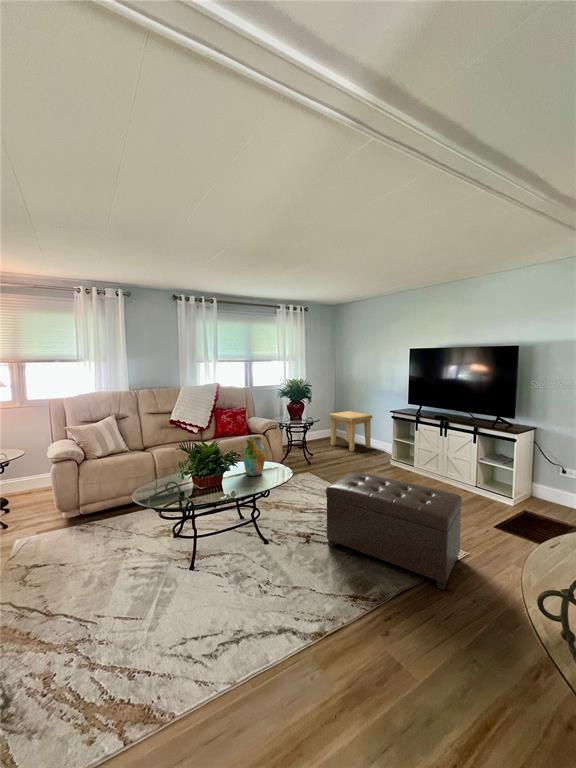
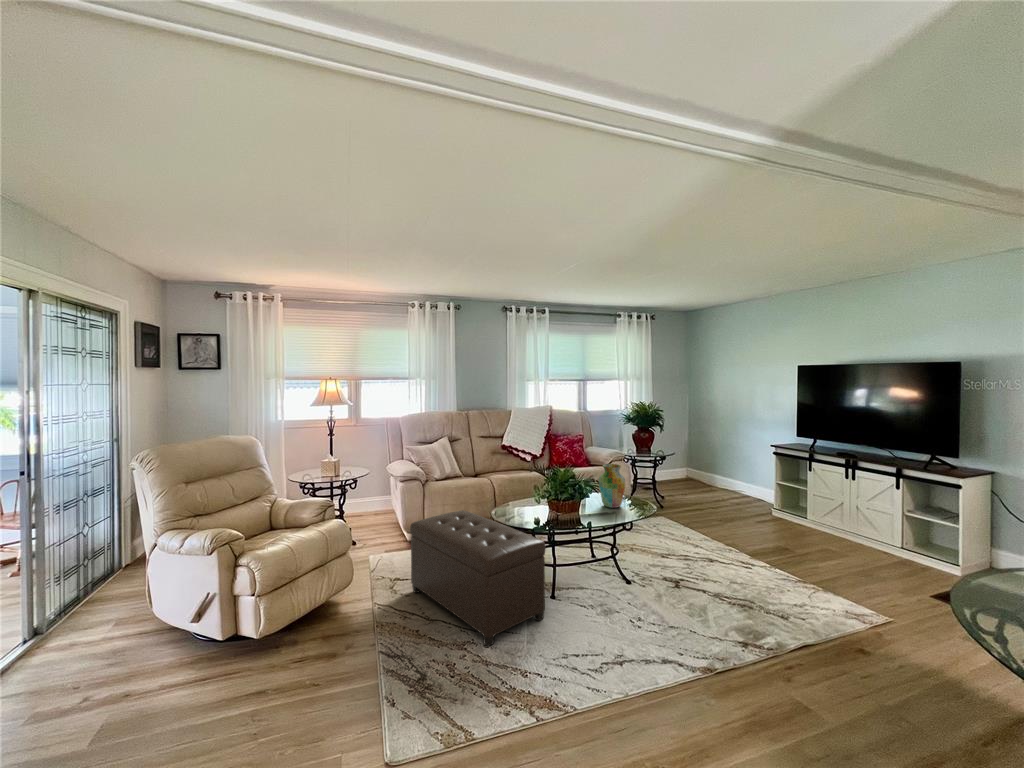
side table: present [329,411,372,451] -> none [685,446,745,497]
ottoman: present [326,472,462,590] -> present [410,510,546,646]

